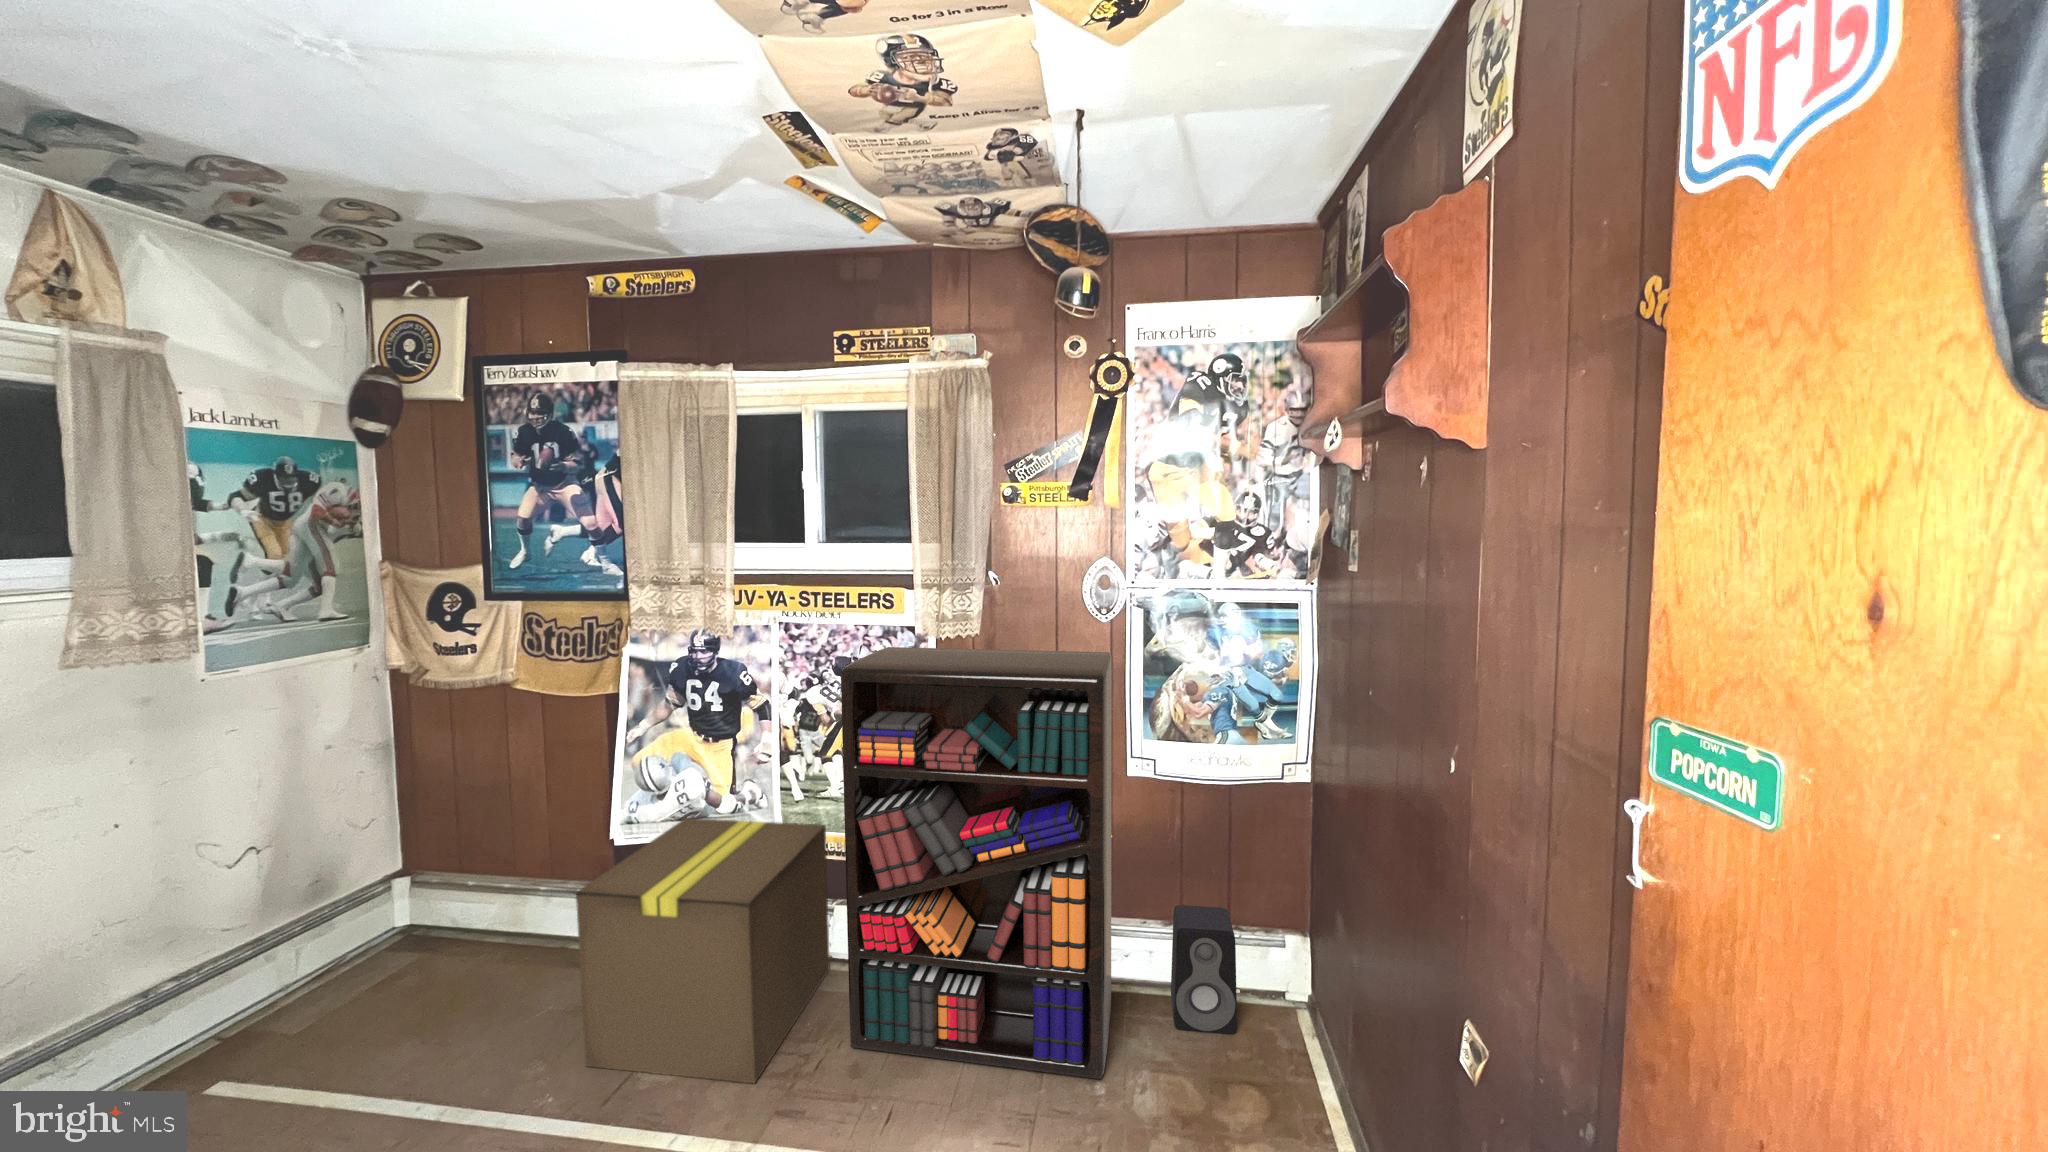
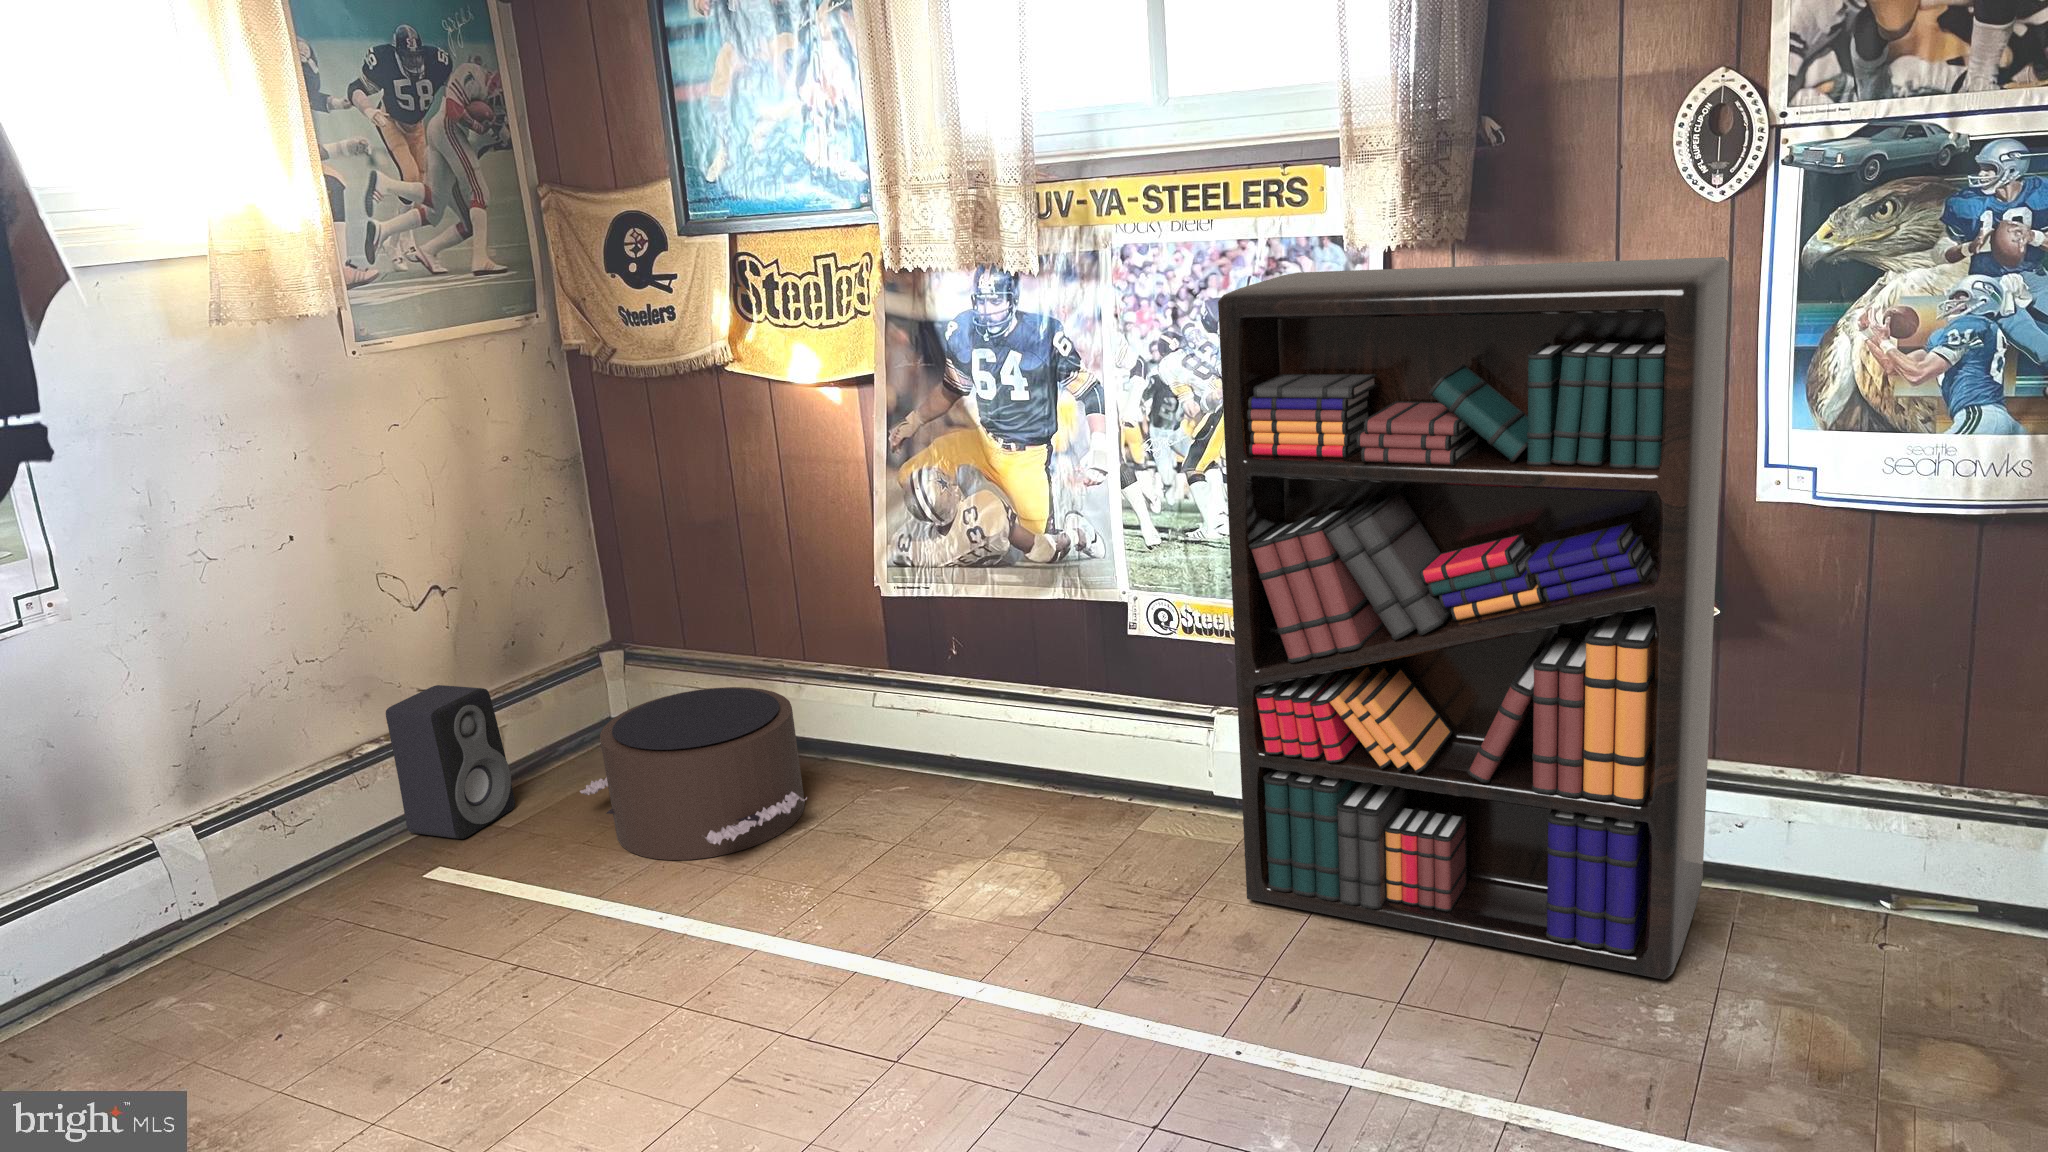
cardboard box: present [576,818,830,1083] -> none [849,567,1211,923]
speaker: present [1171,905,1237,1034] -> present [386,685,515,839]
pouf: none [339,910,539,1069] -> present [580,687,807,860]

